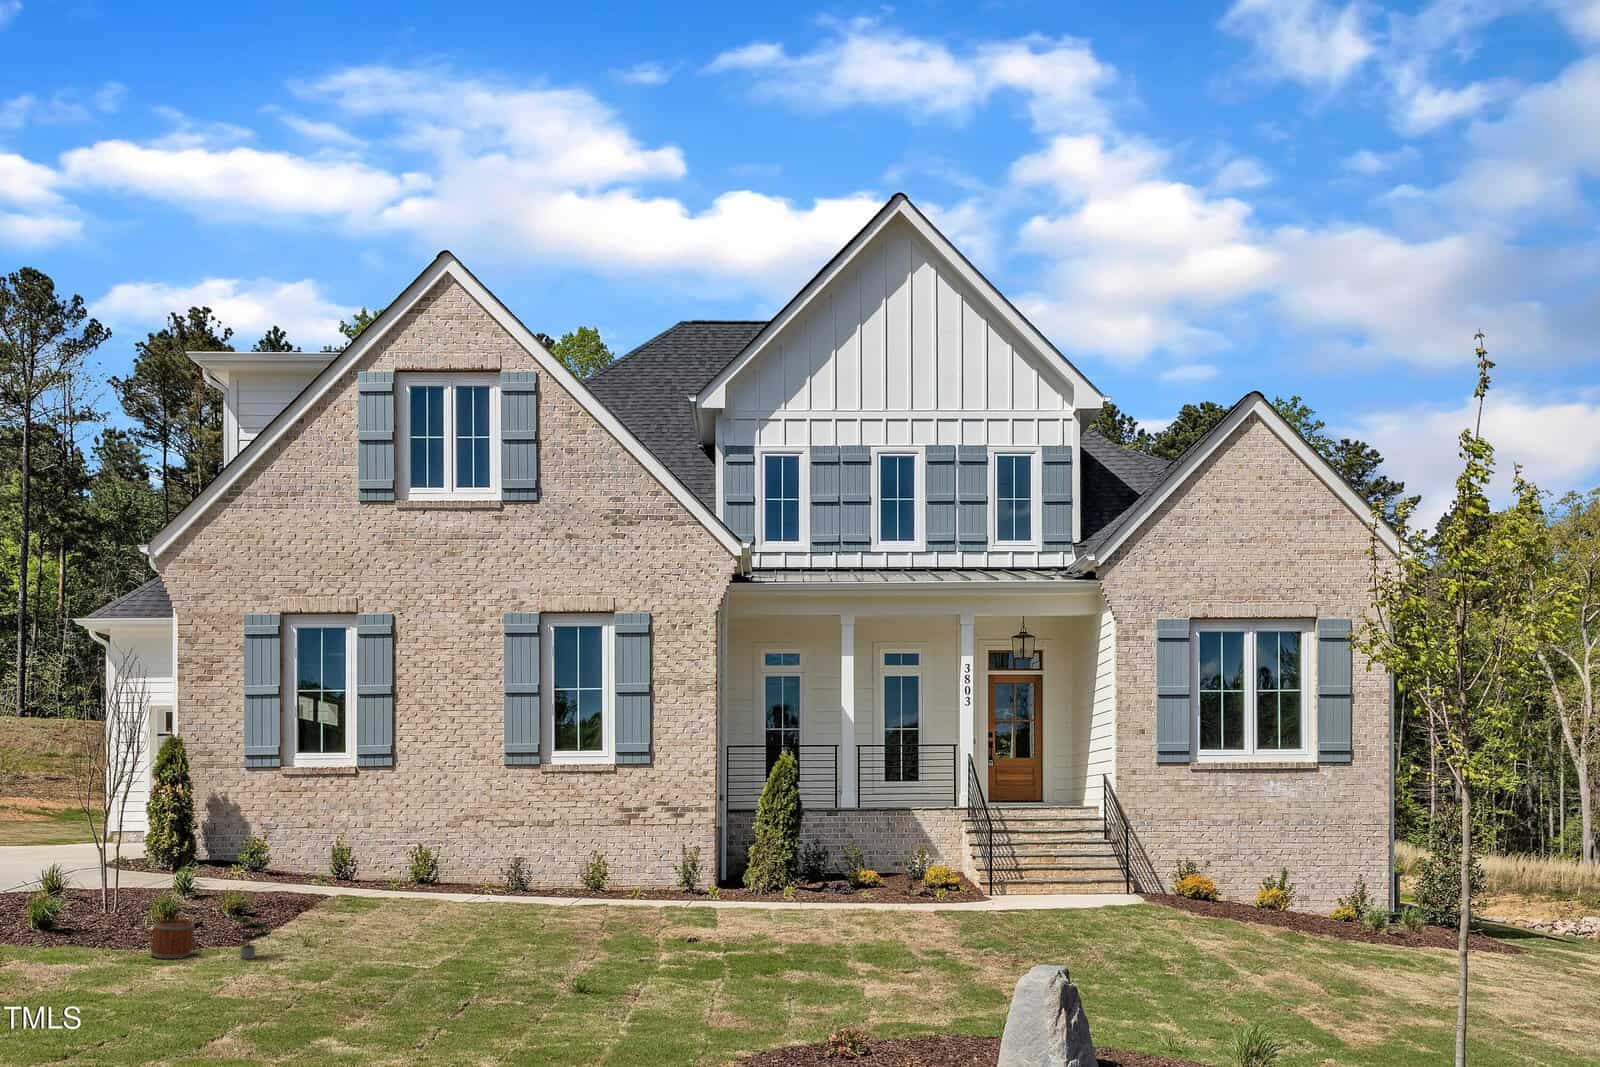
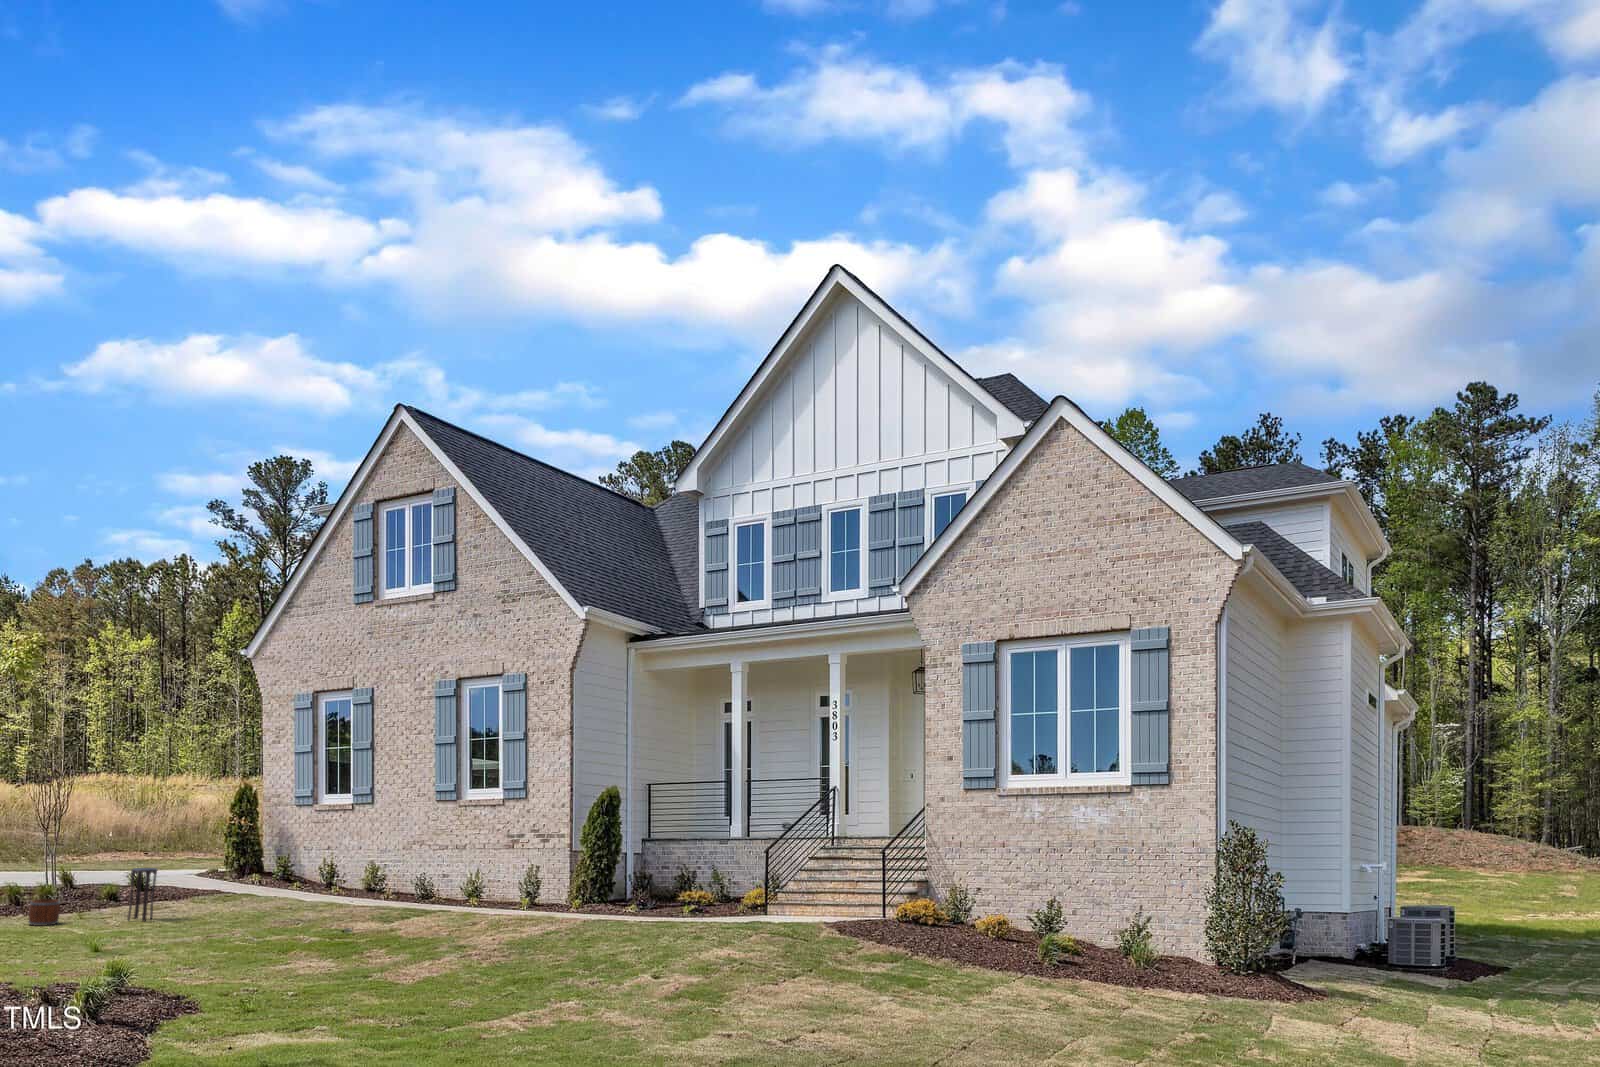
stool: none [276,869,315,944] -> present [128,868,158,921]
potted plant: present [233,916,270,959] -> none [70,897,101,927]

